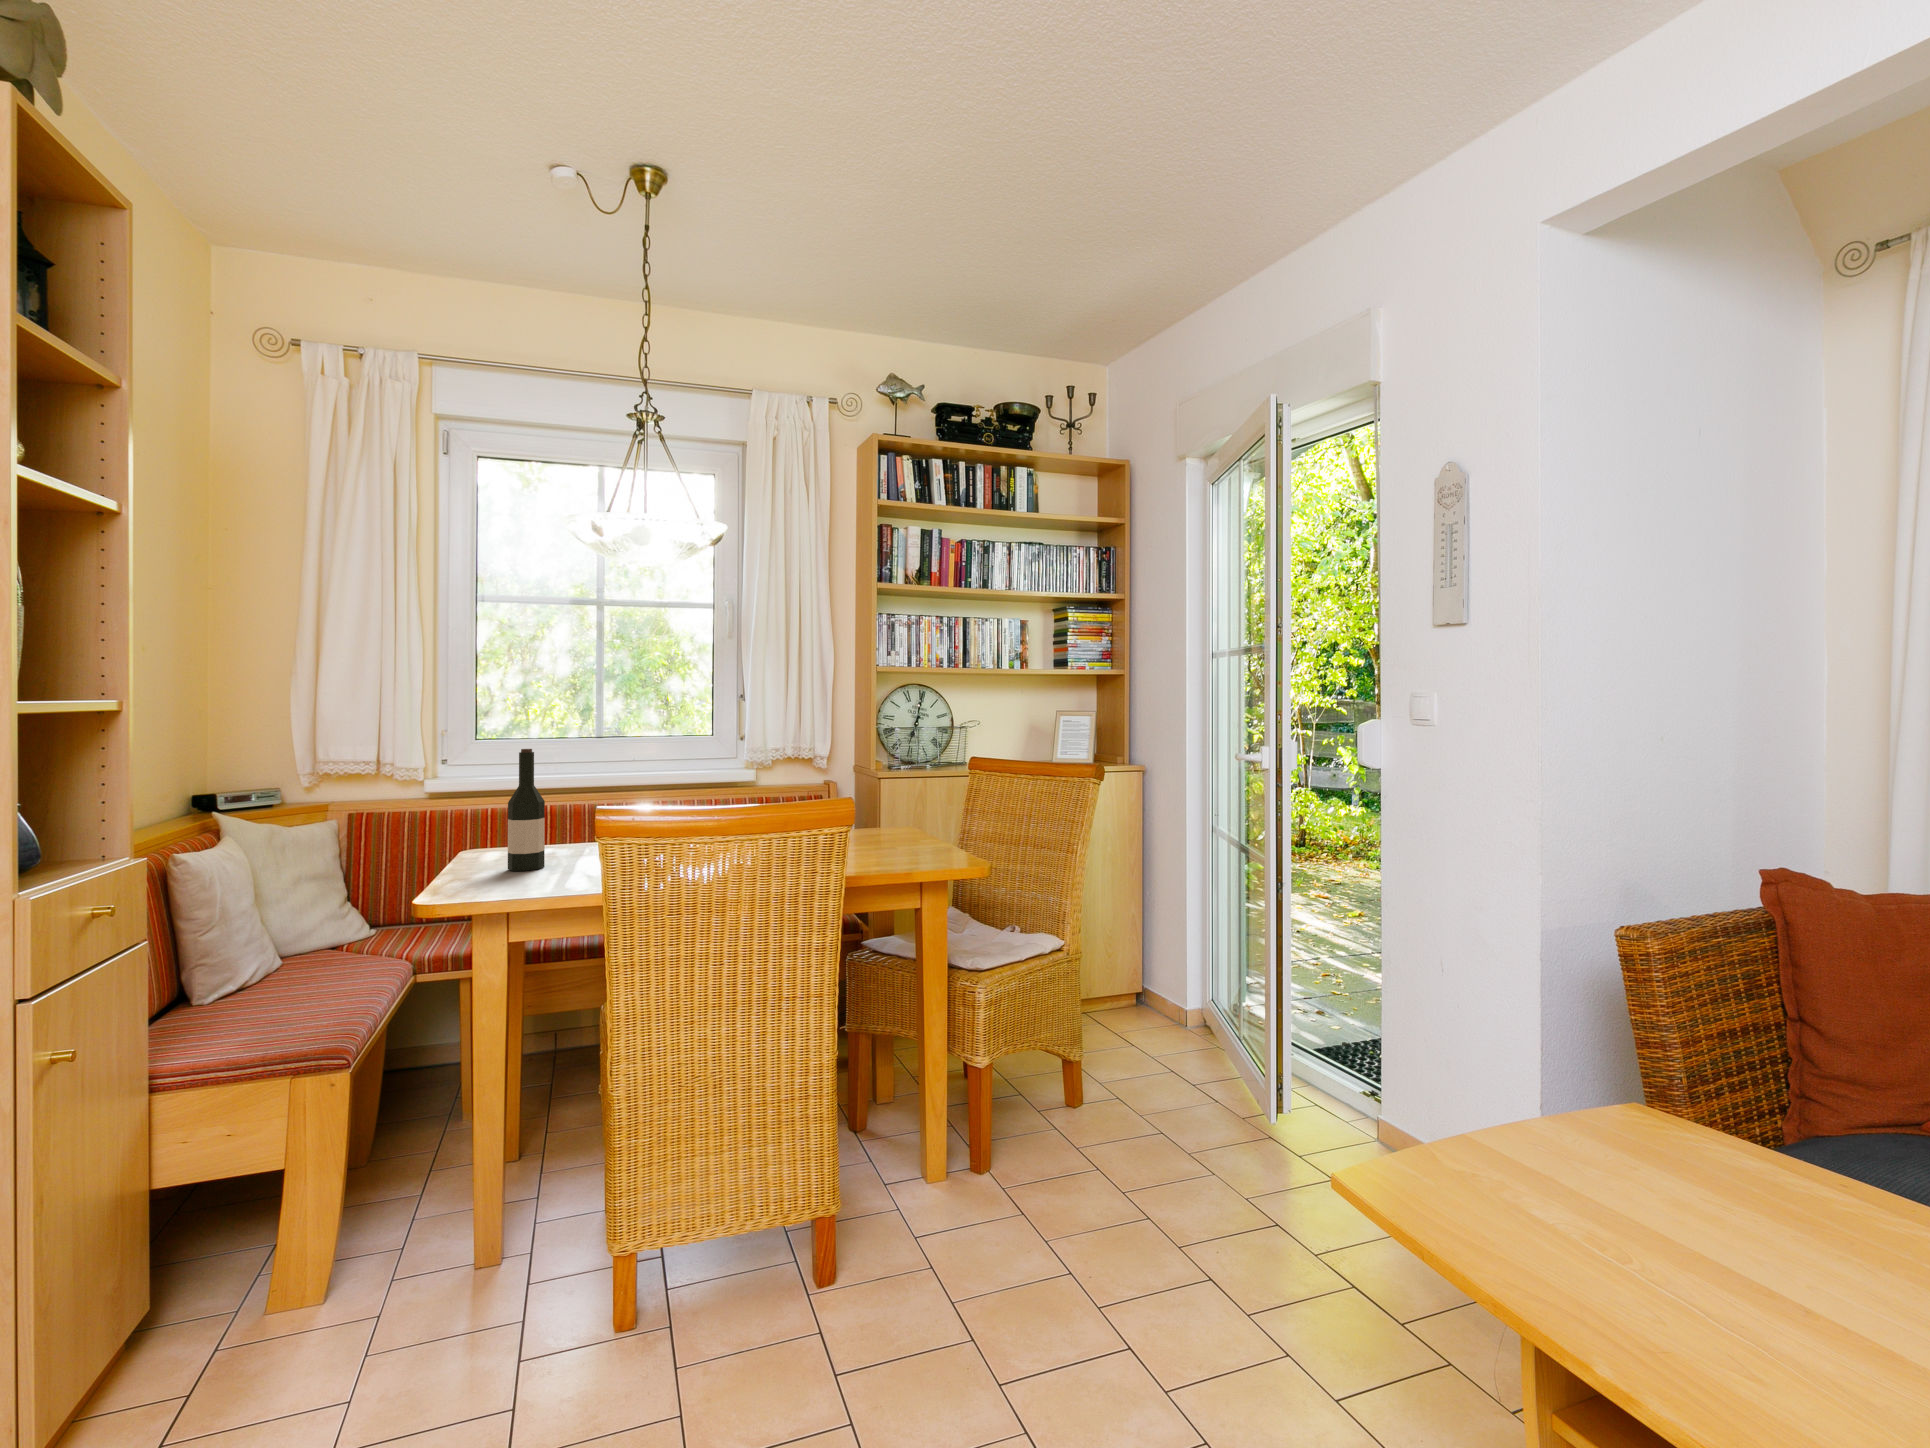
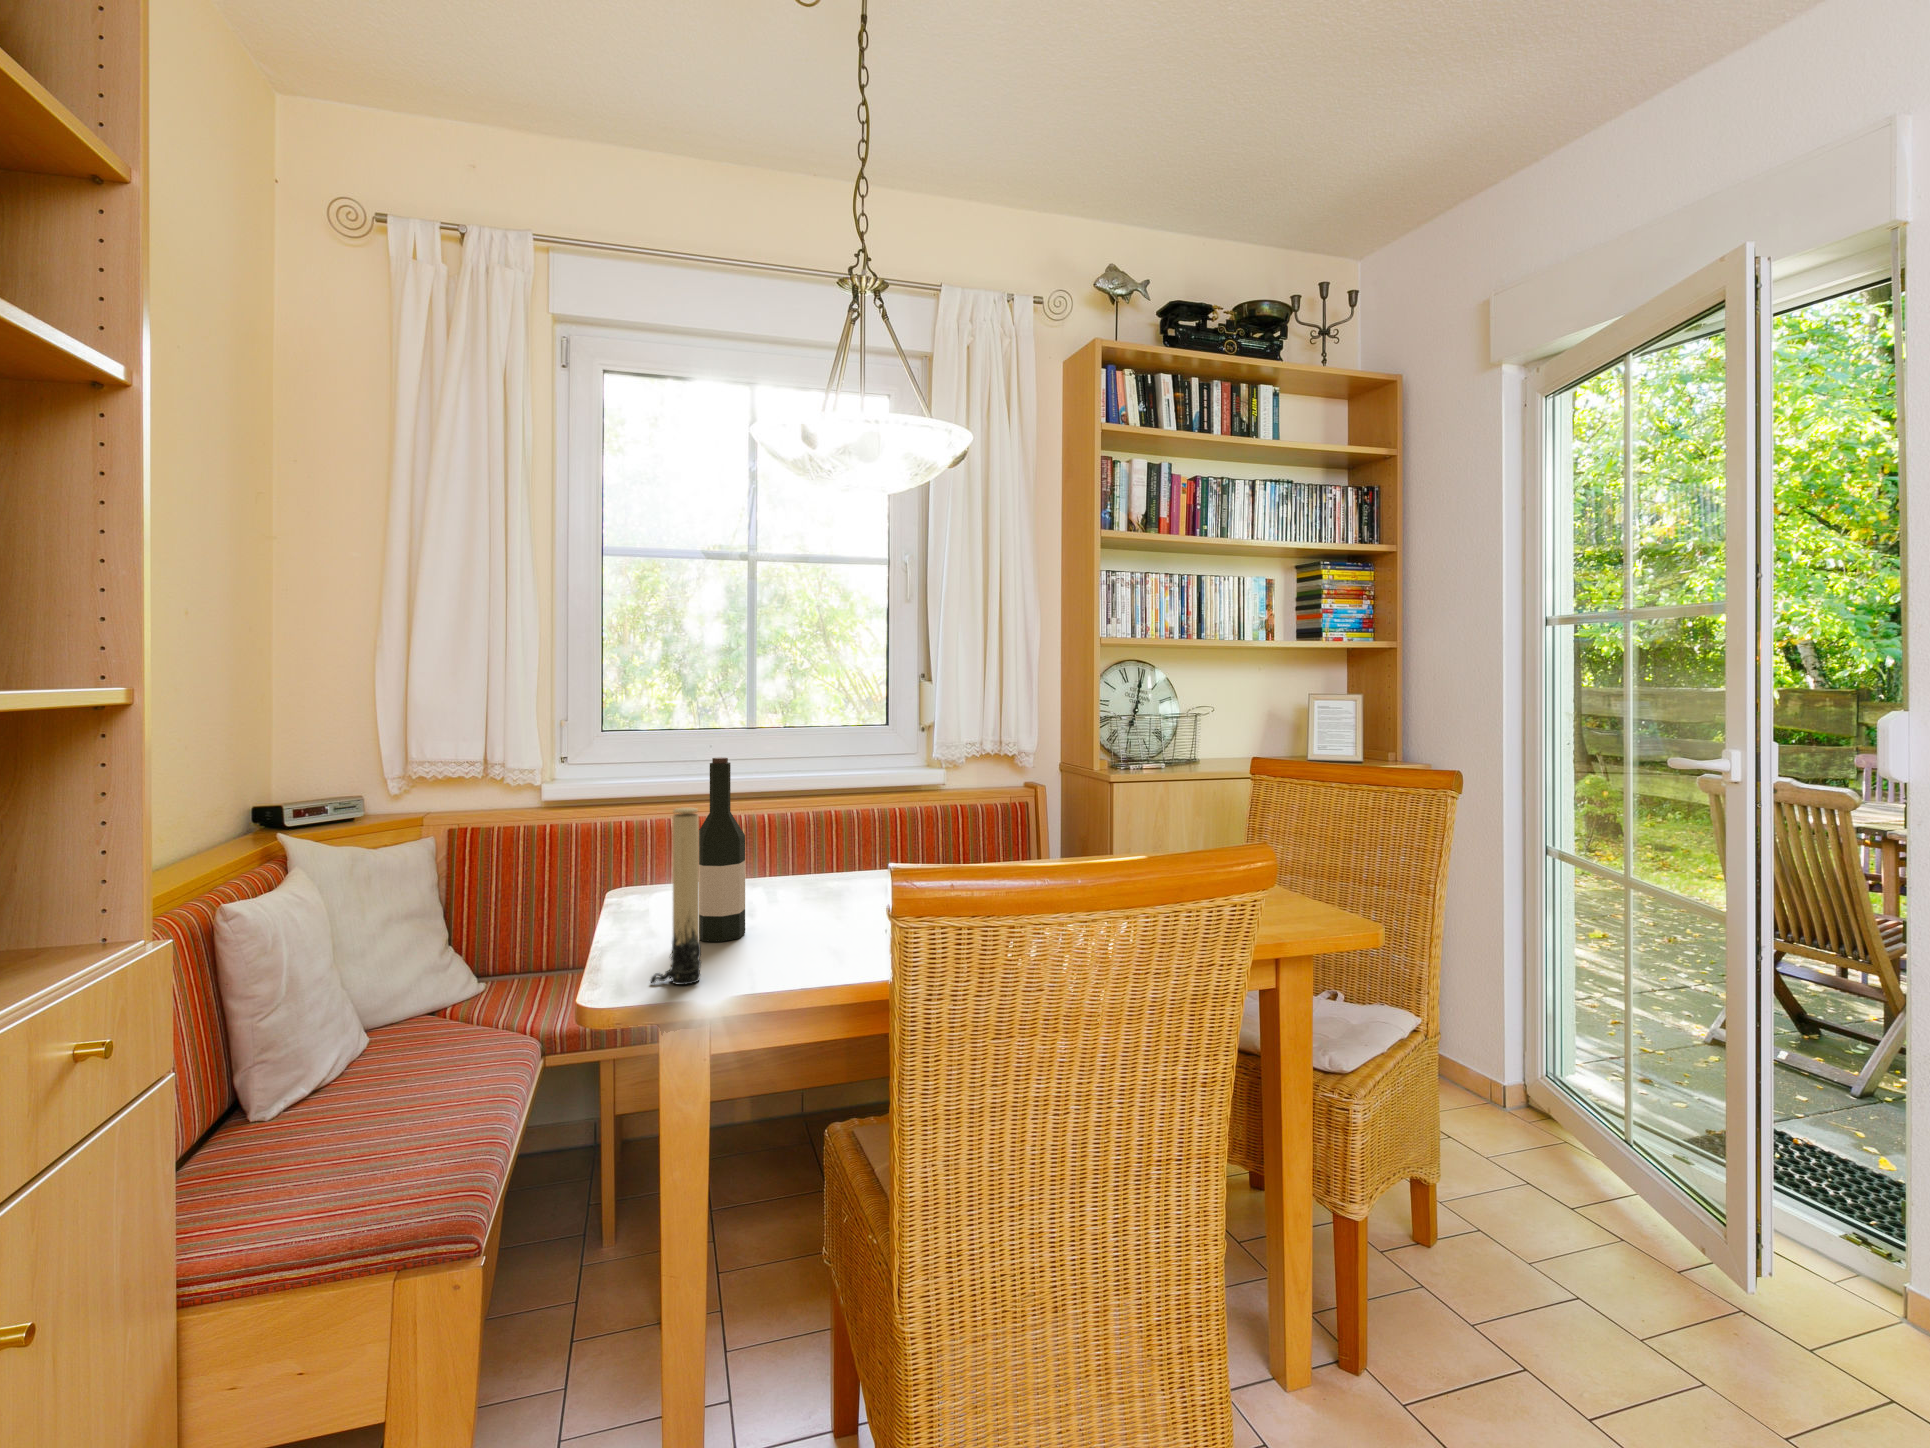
candle: none [464,777,499,888] -> present [650,808,701,985]

